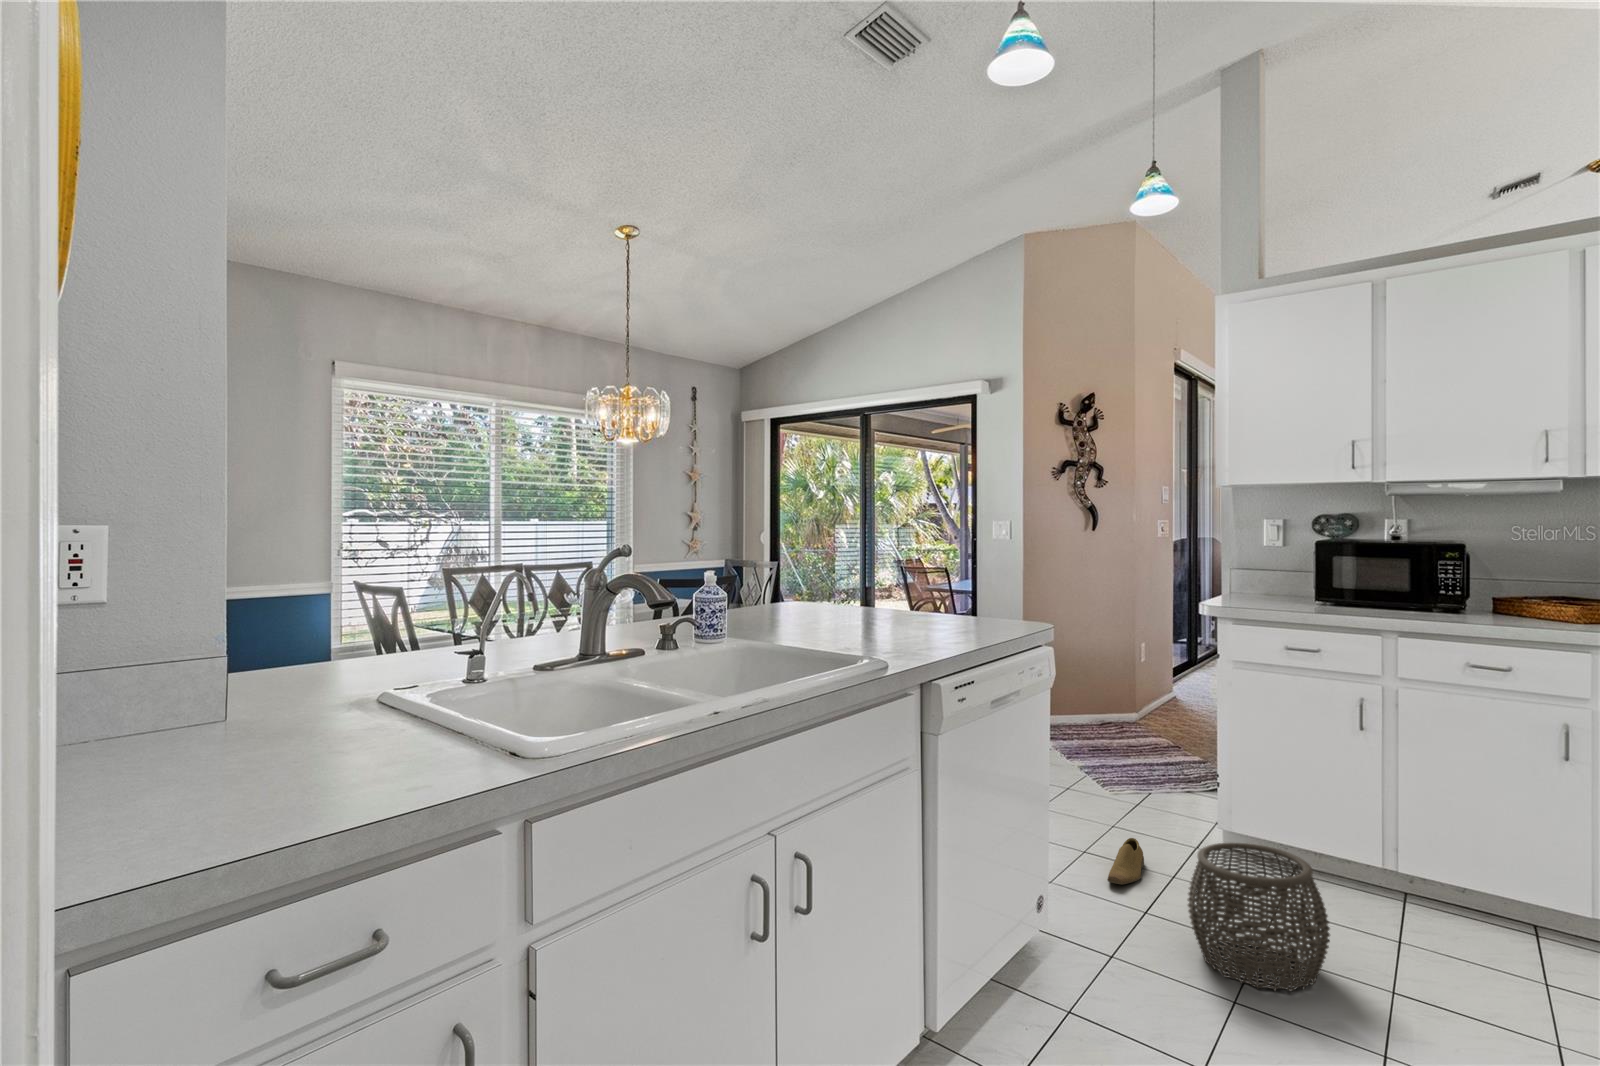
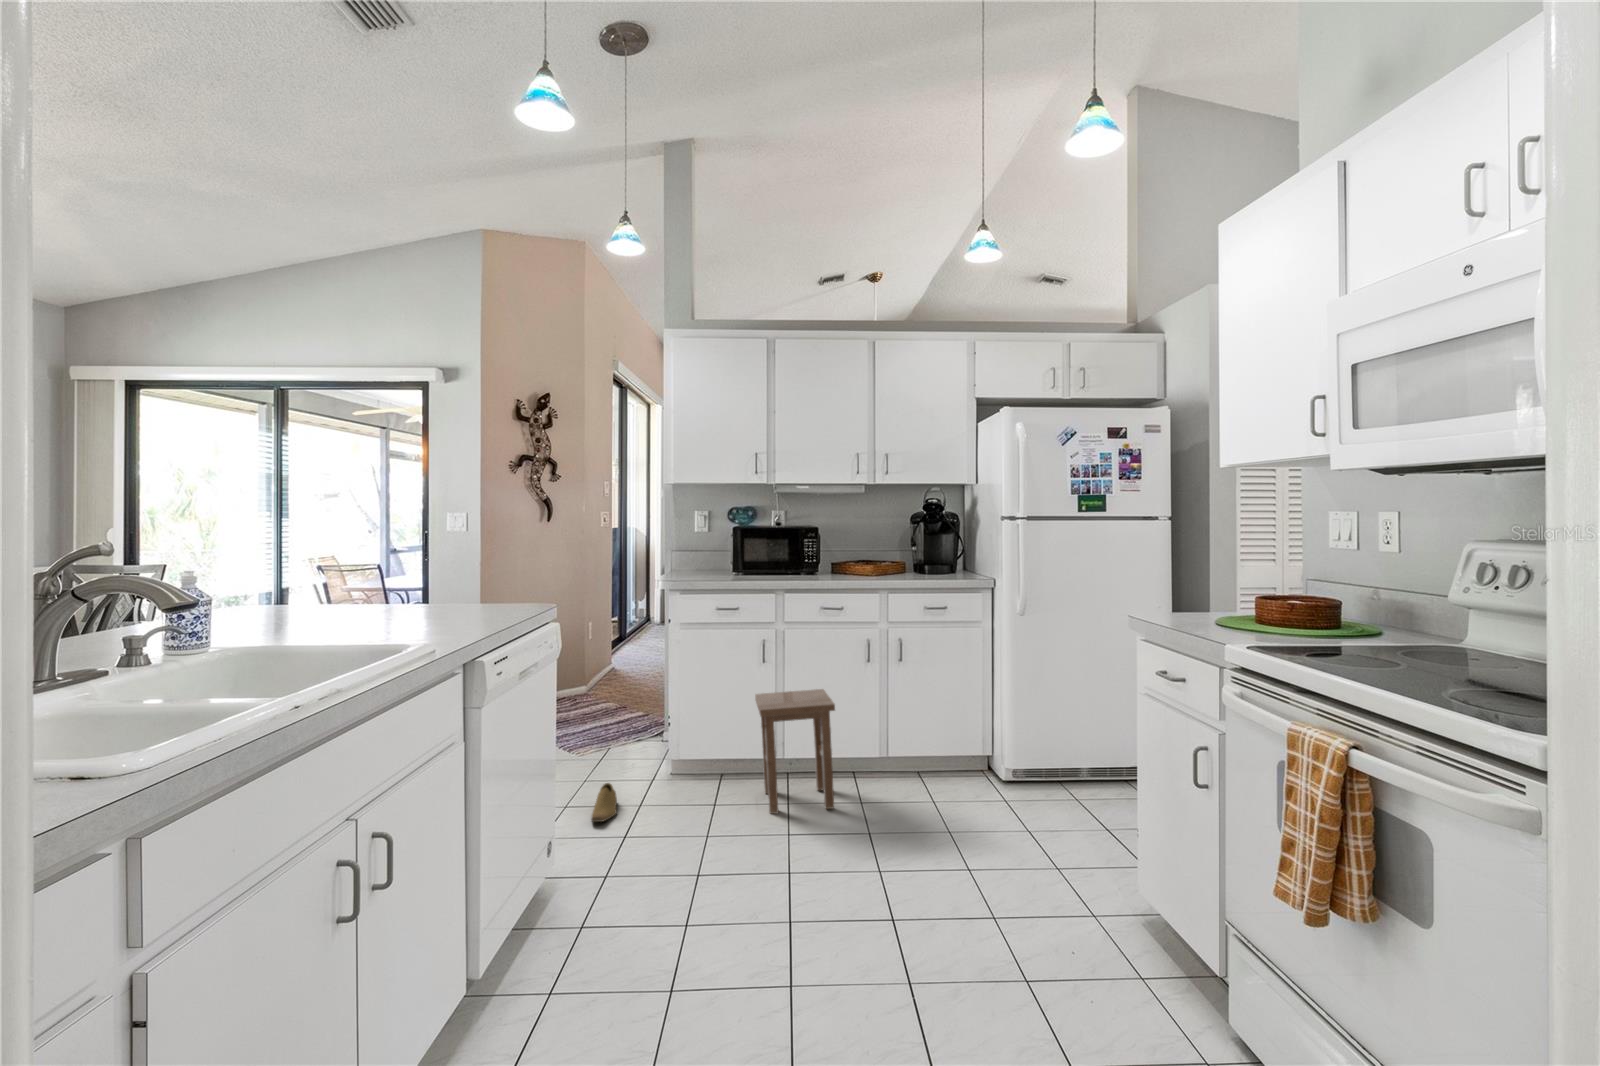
stool: none [1346,766,1486,964] -> present [755,689,835,814]
woven basket: present [1188,843,1330,991] -> none [660,760,754,865]

